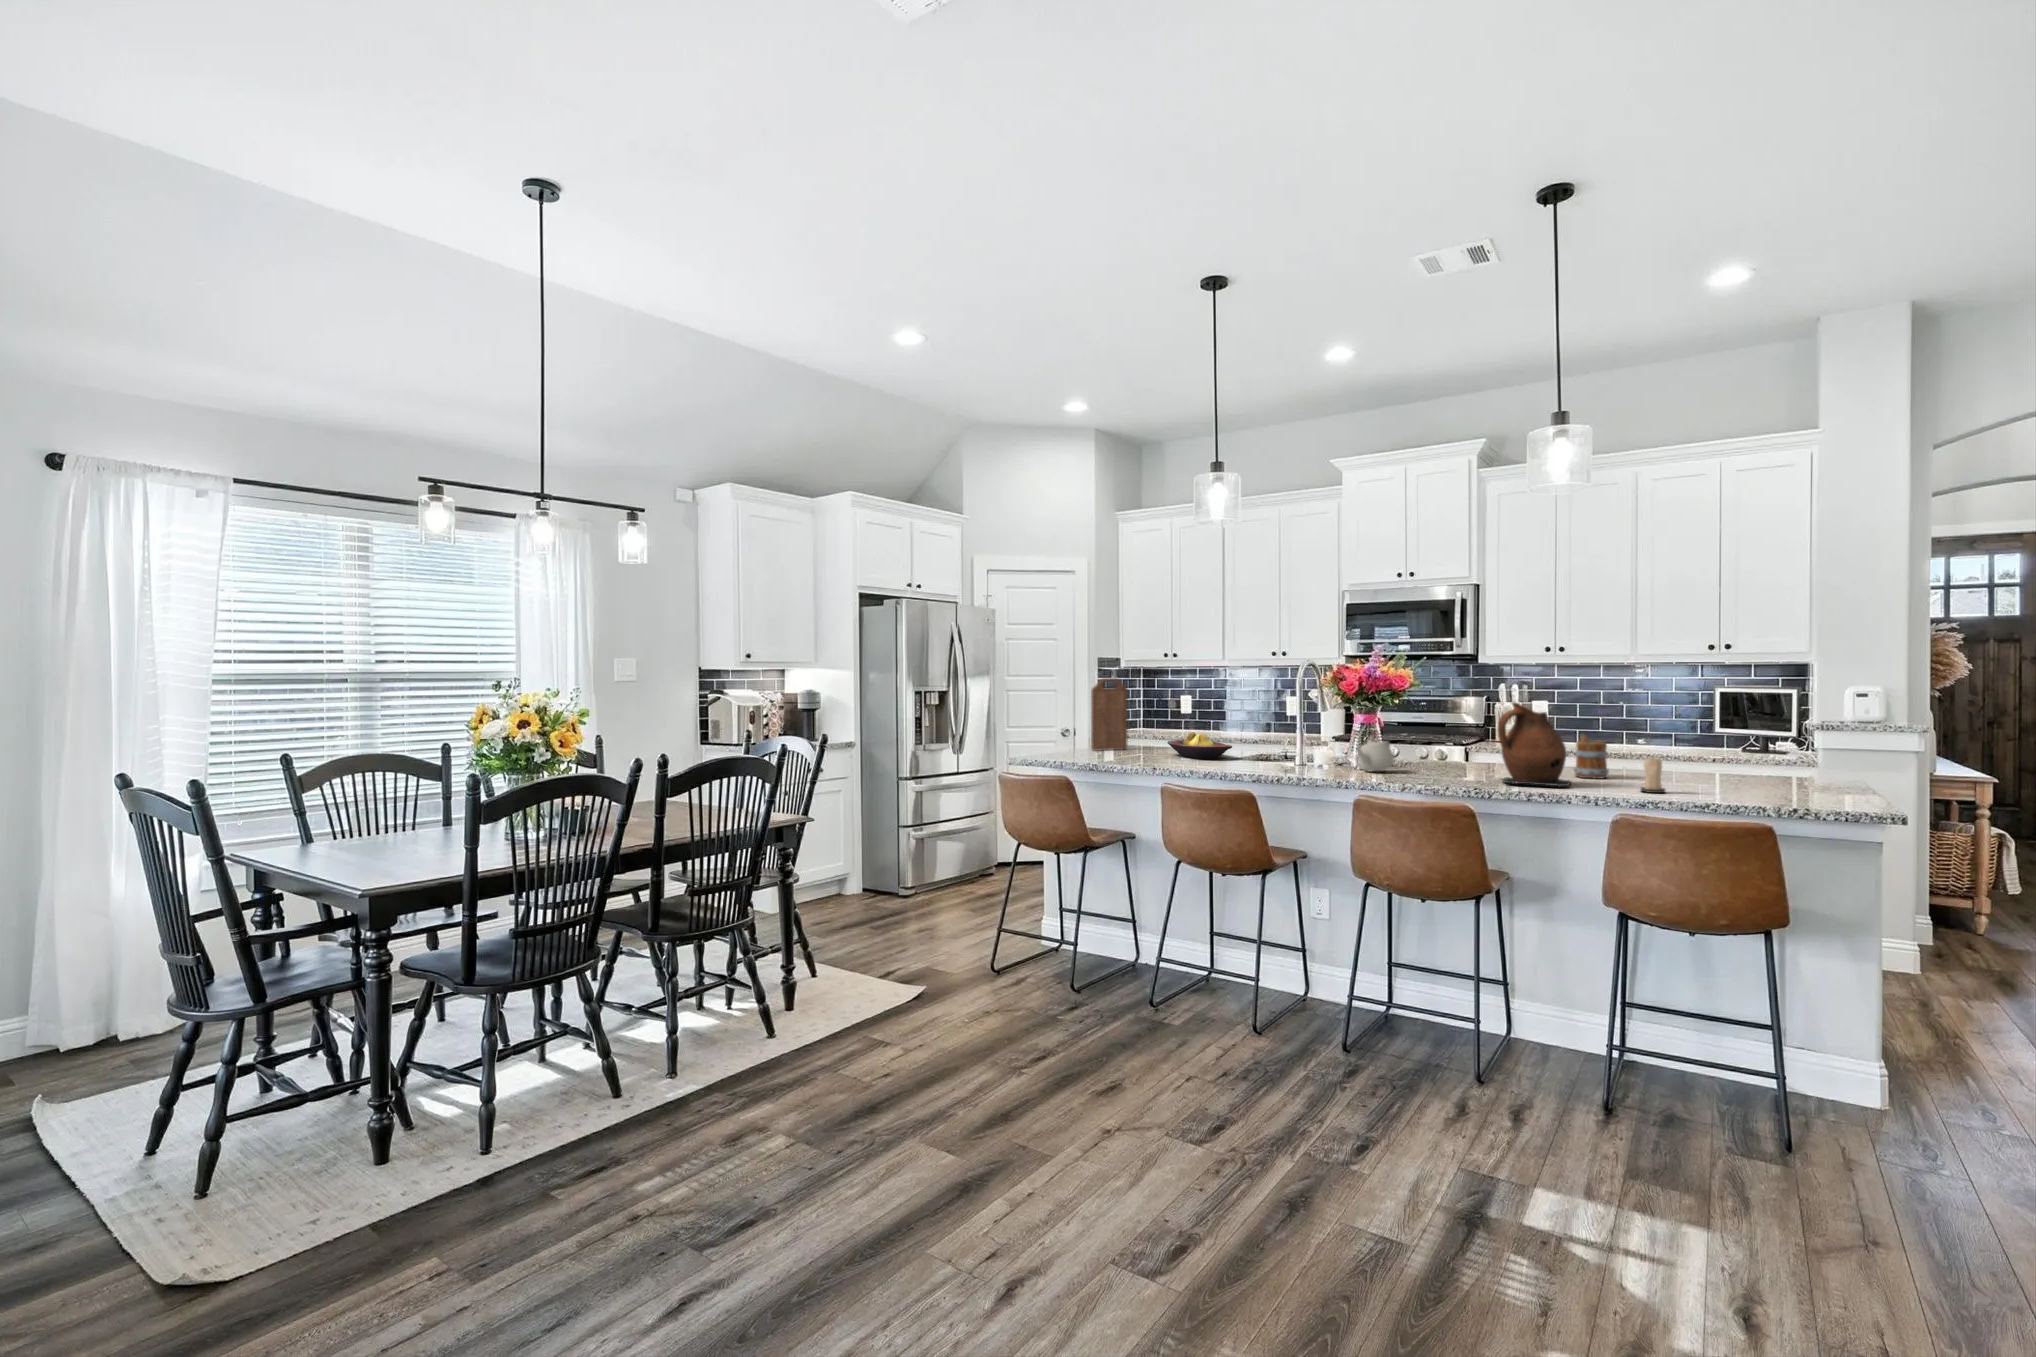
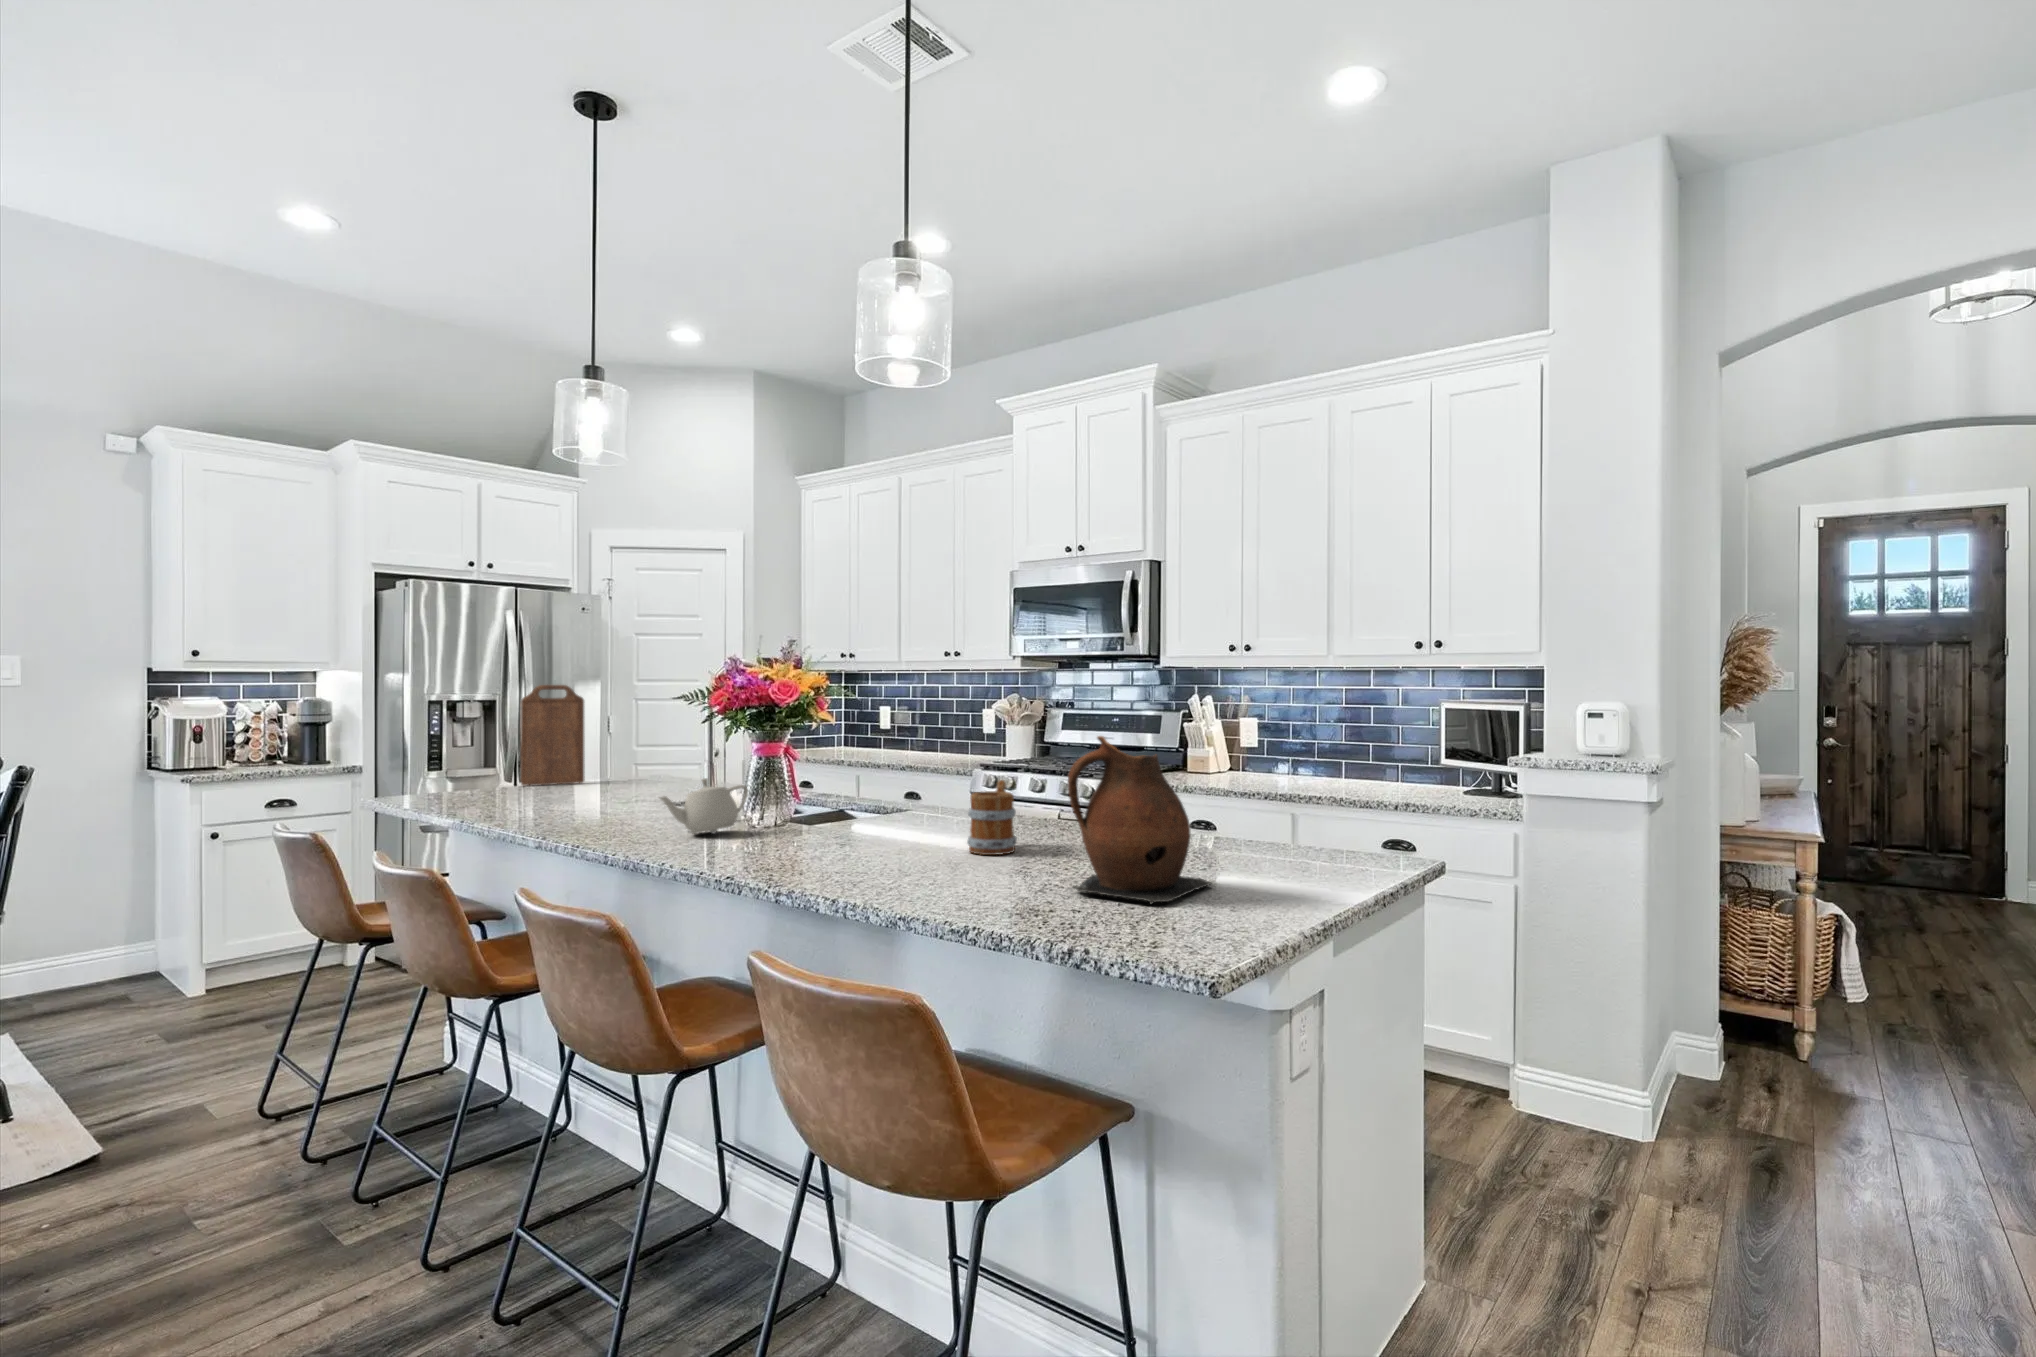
ceramic pitcher: present [1498,702,1572,787] -> present [1068,736,1213,904]
fruit bowl: present [1168,732,1232,759] -> none [563,763,648,804]
candle: present [1640,756,1666,793] -> none [930,826,969,897]

